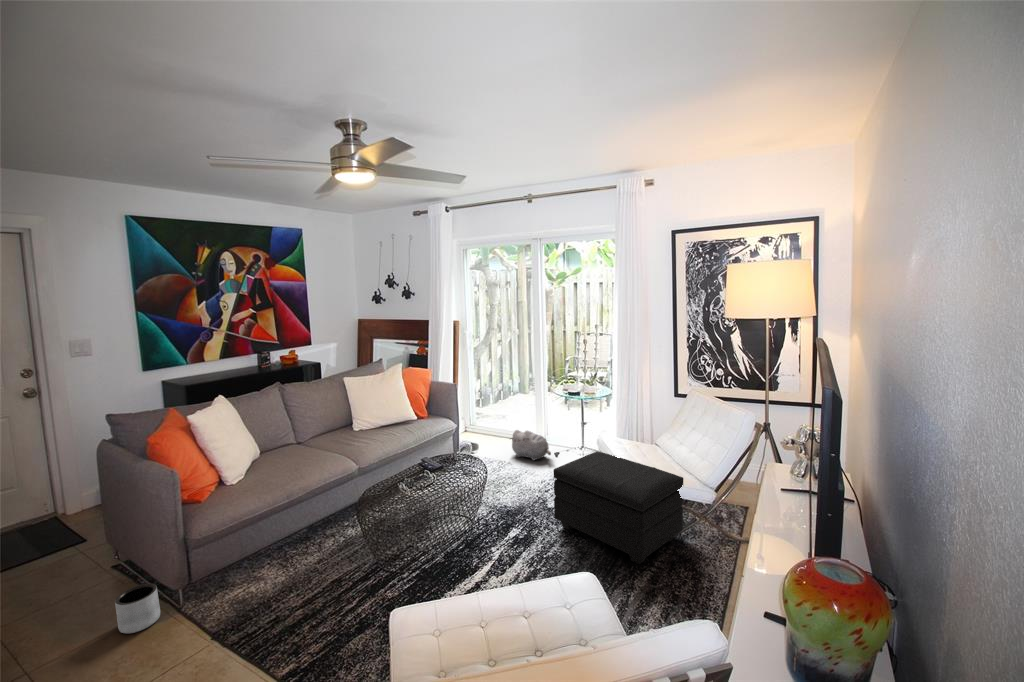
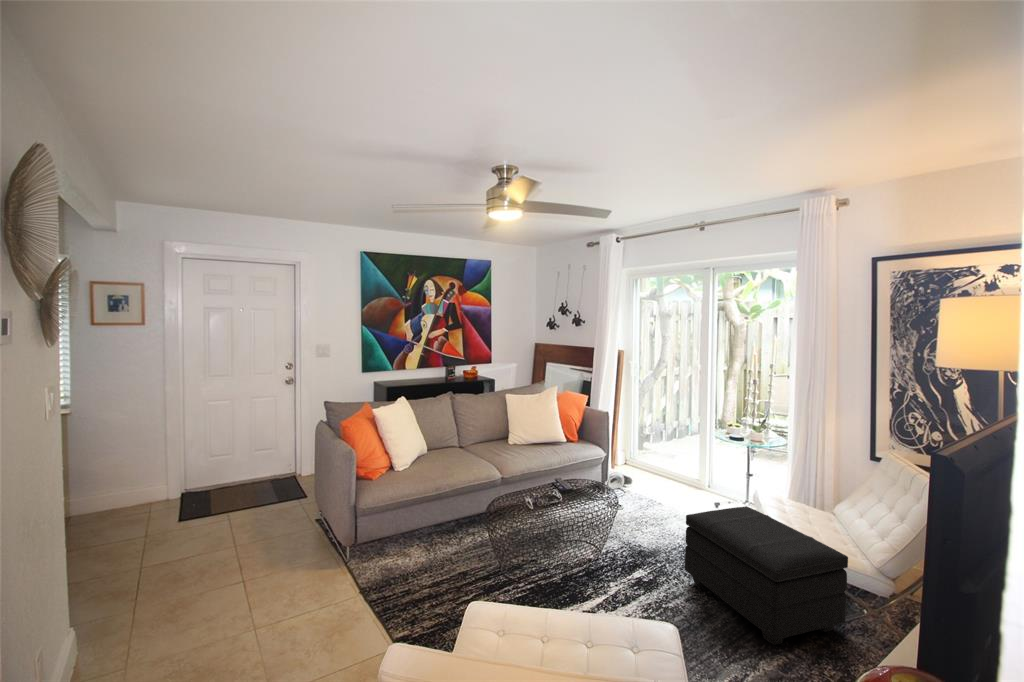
plush toy: present [511,430,551,460] -> none [662,470,706,507]
planter: present [115,583,160,633] -> none [311,535,338,571]

